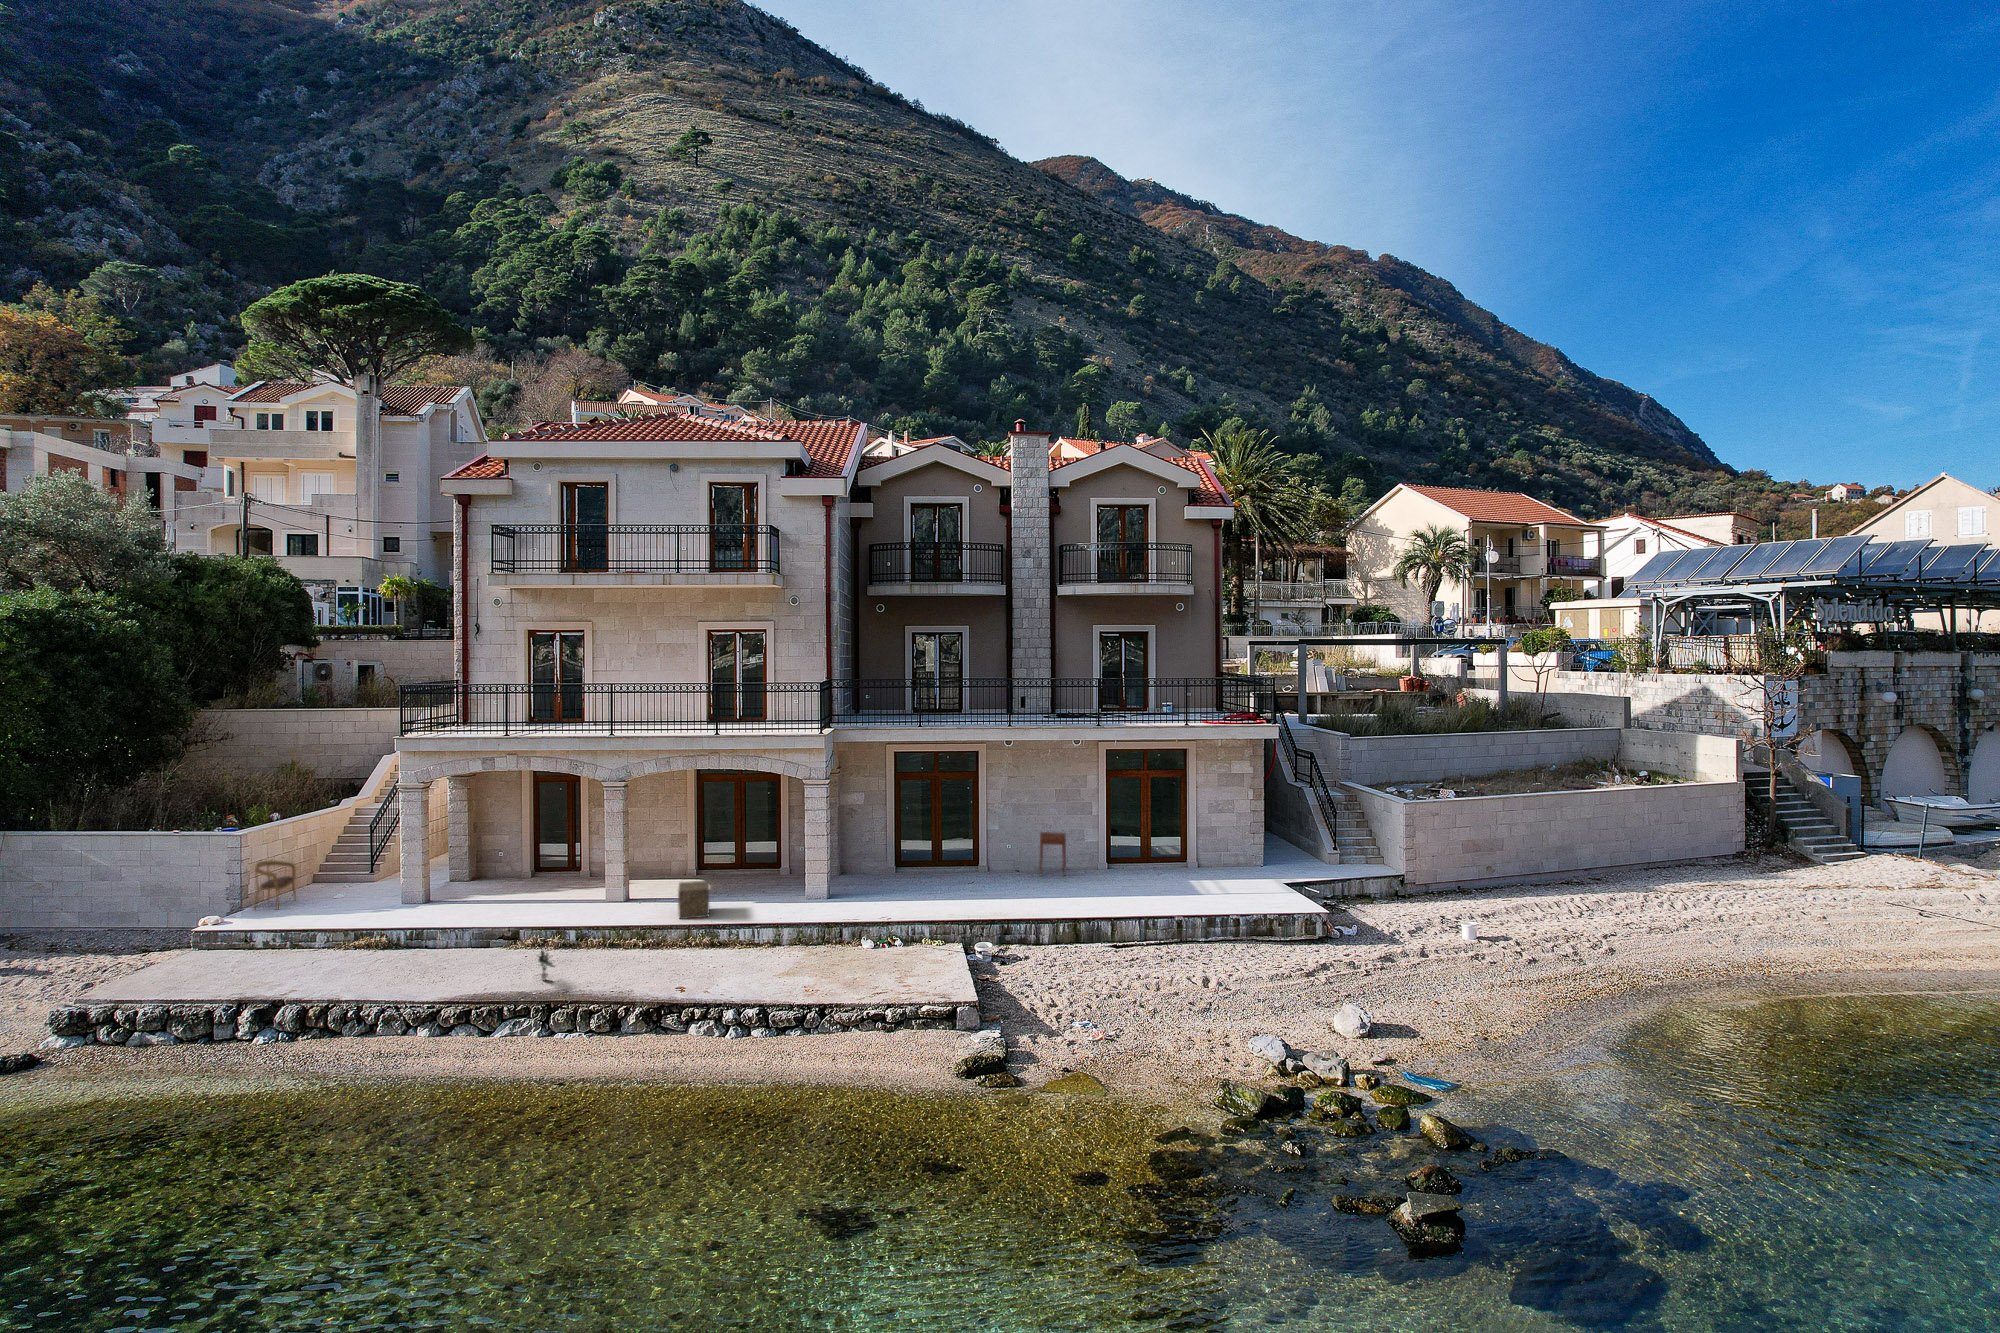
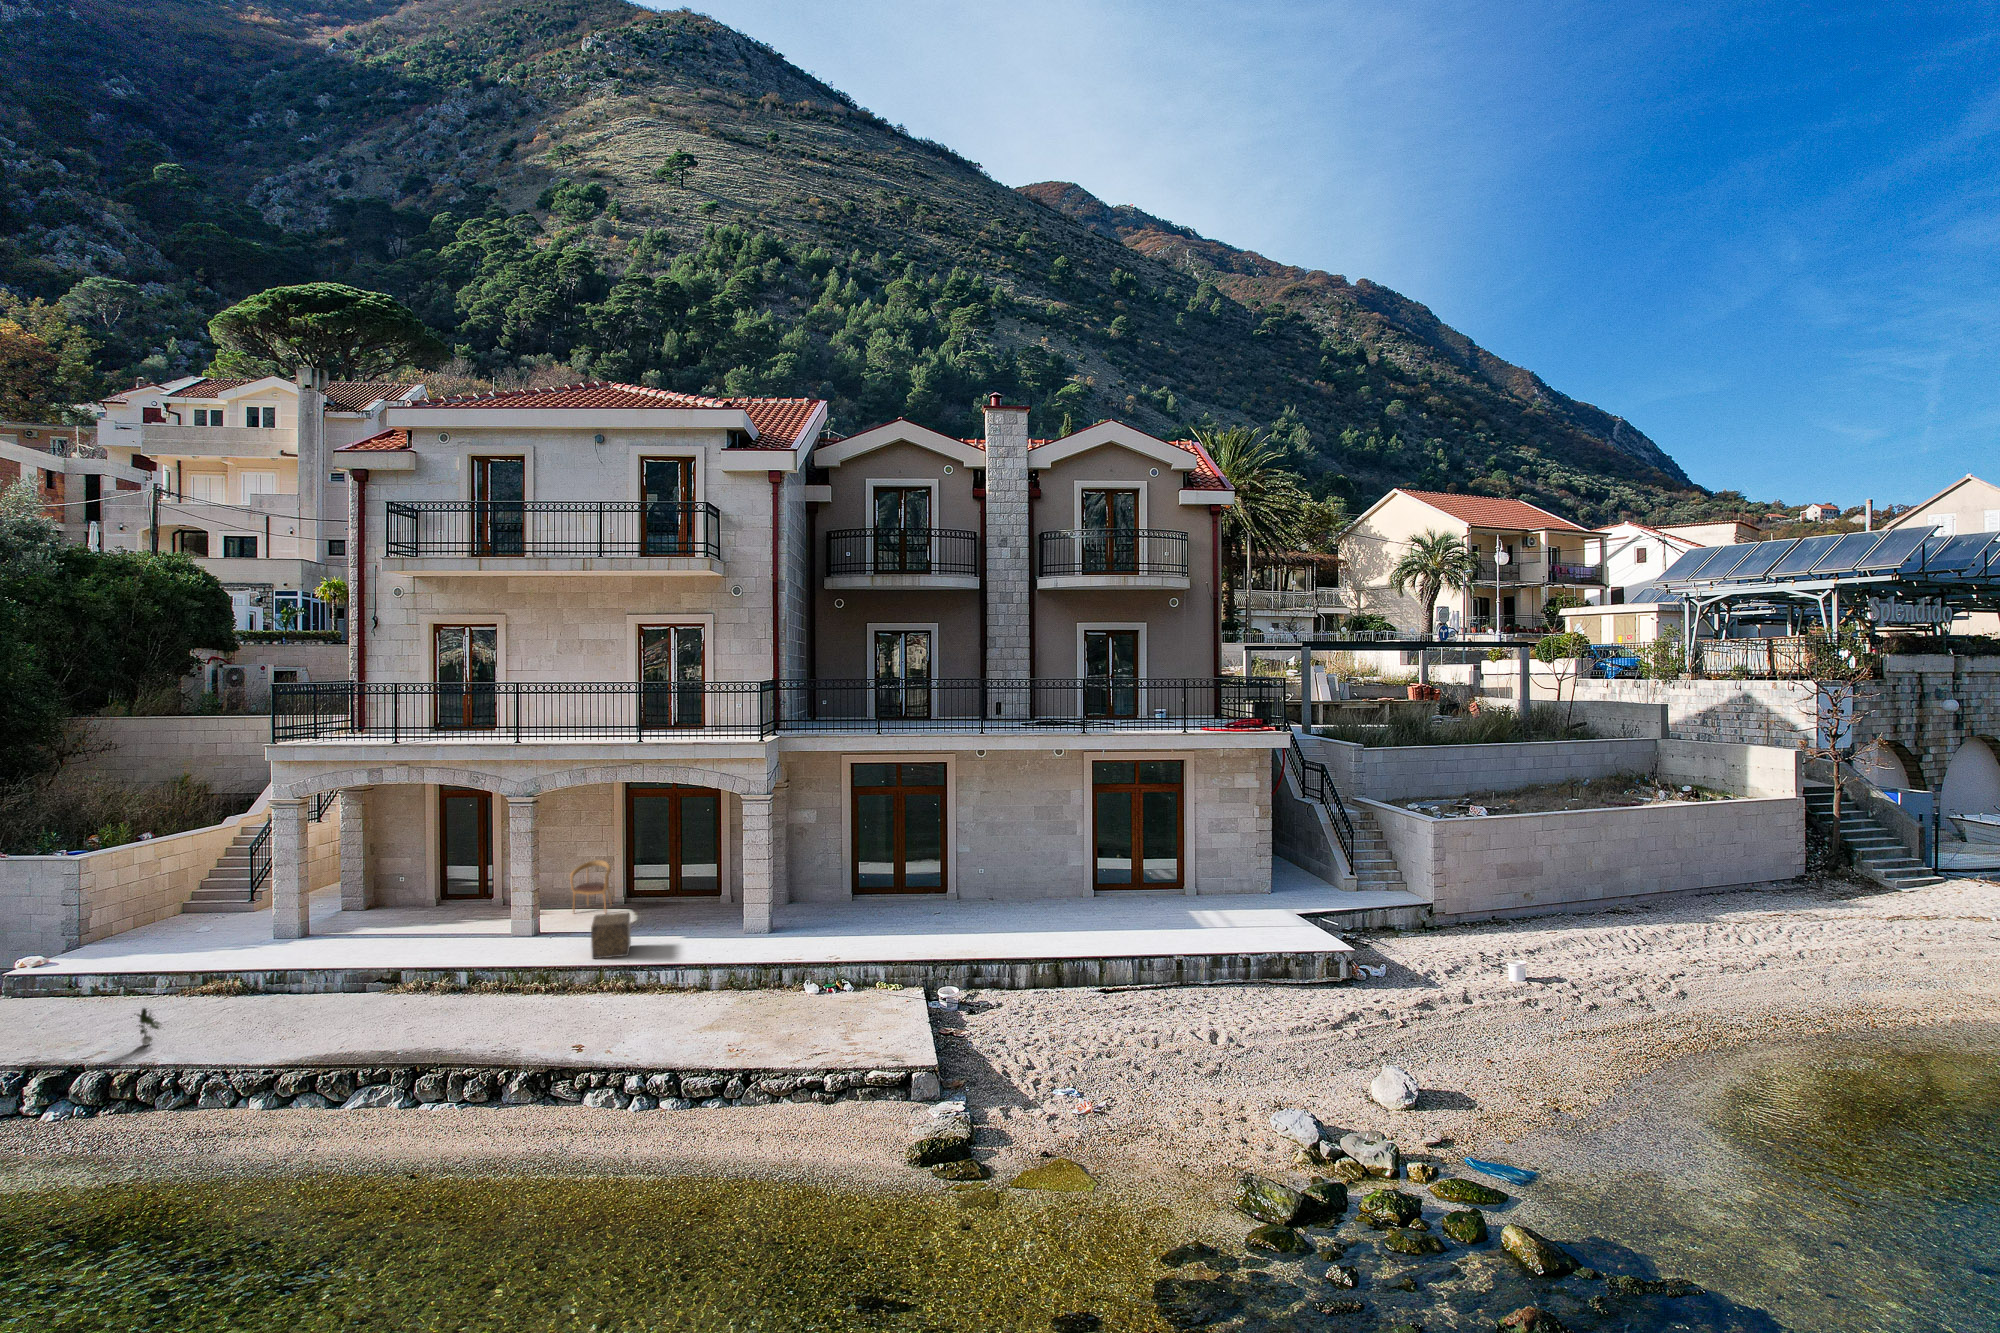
side table: present [1040,832,1066,874] -> none [1019,855,1049,907]
chair: present [254,861,296,909] -> present [570,860,612,914]
potted plant: present [539,951,554,980] -> present [137,1008,160,1046]

